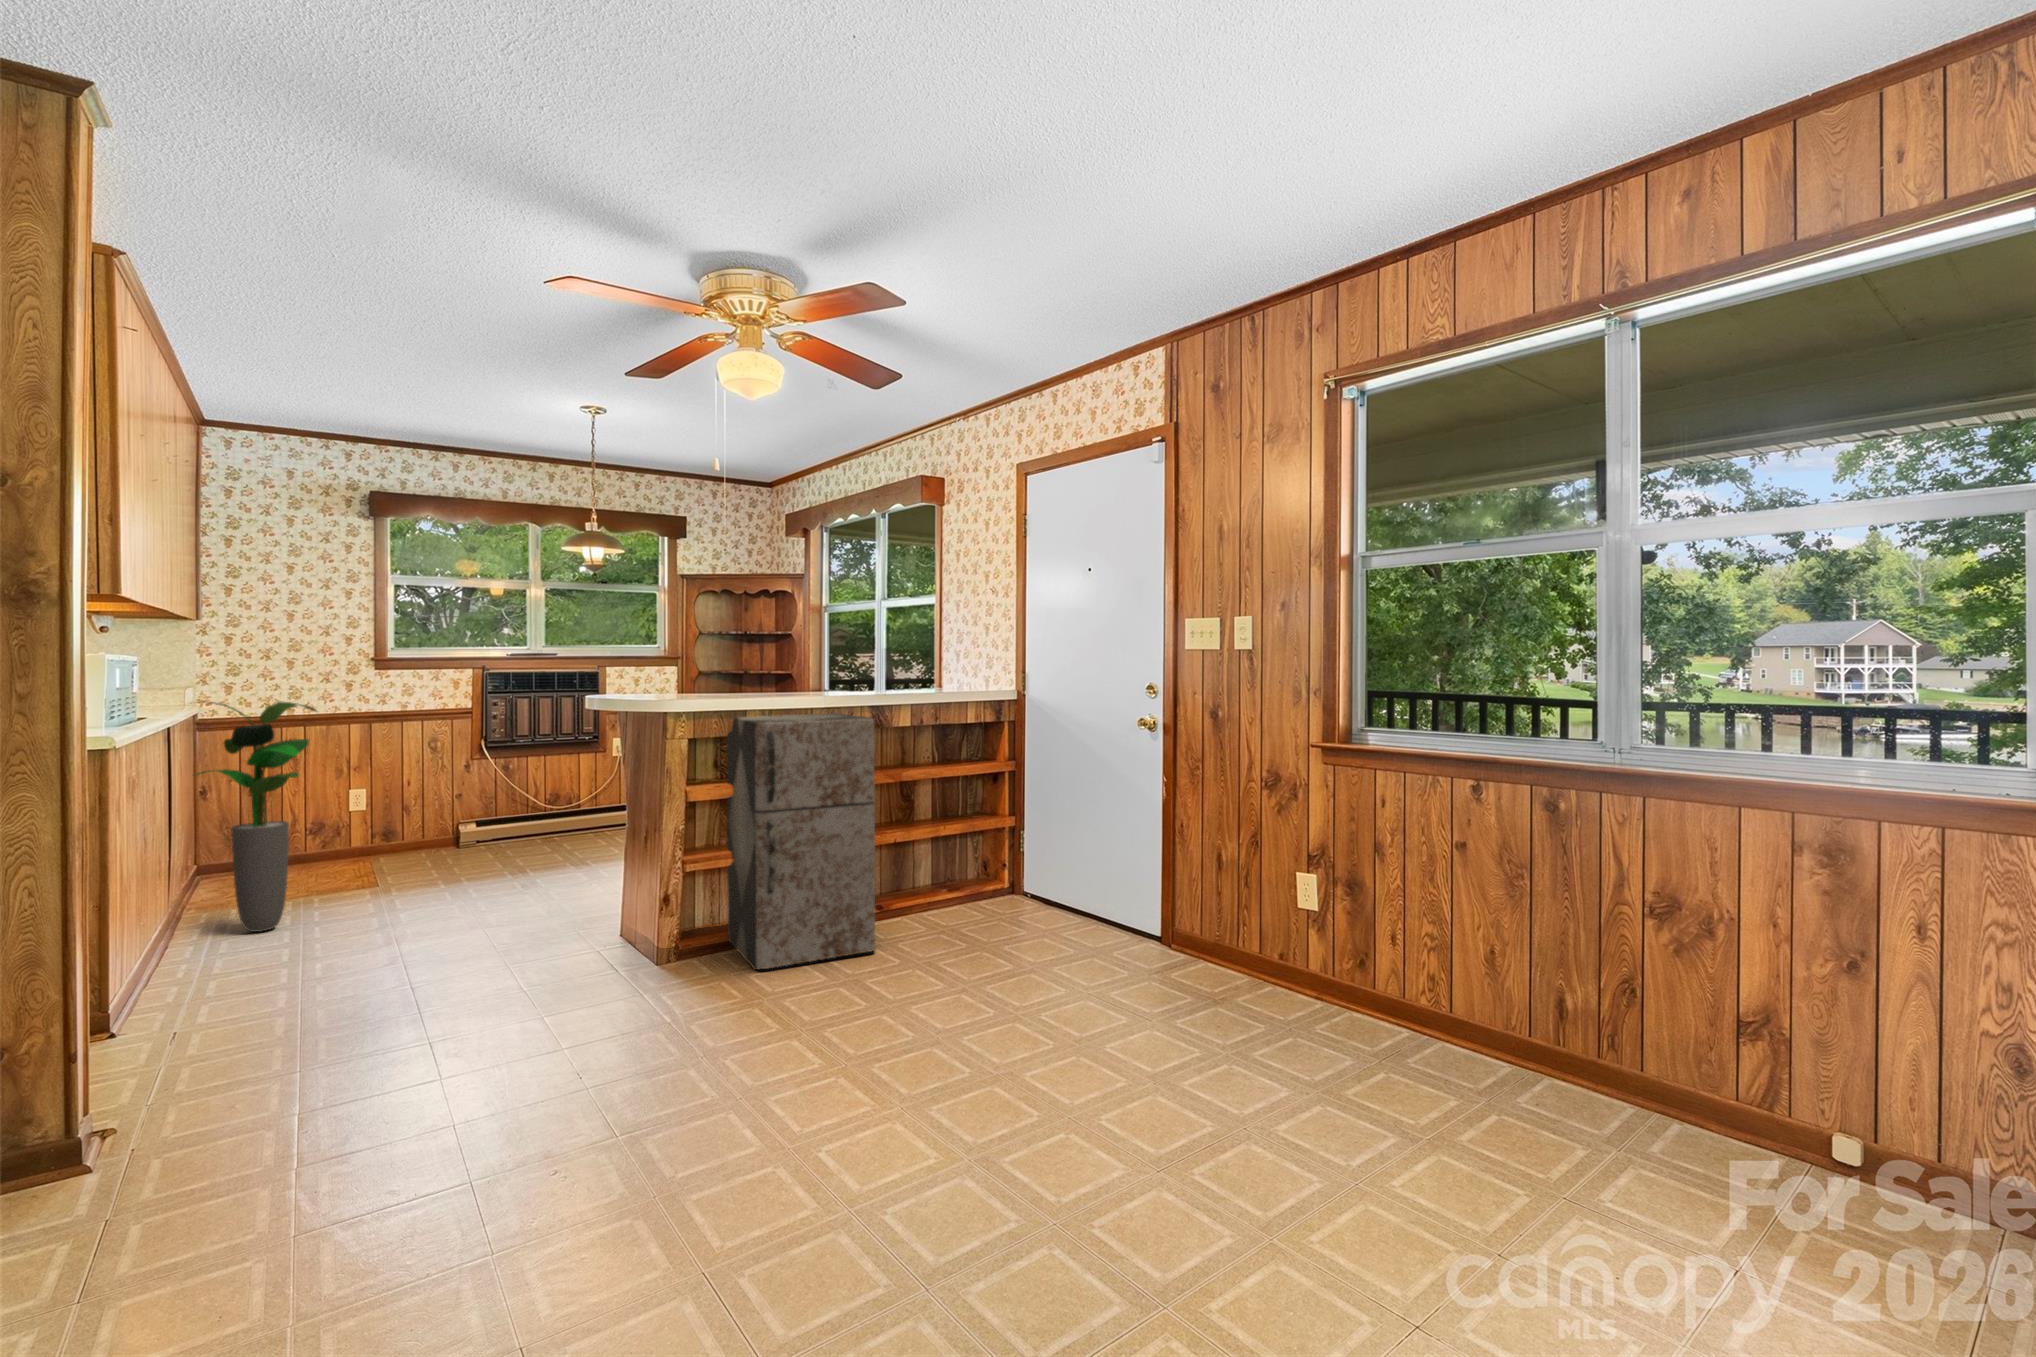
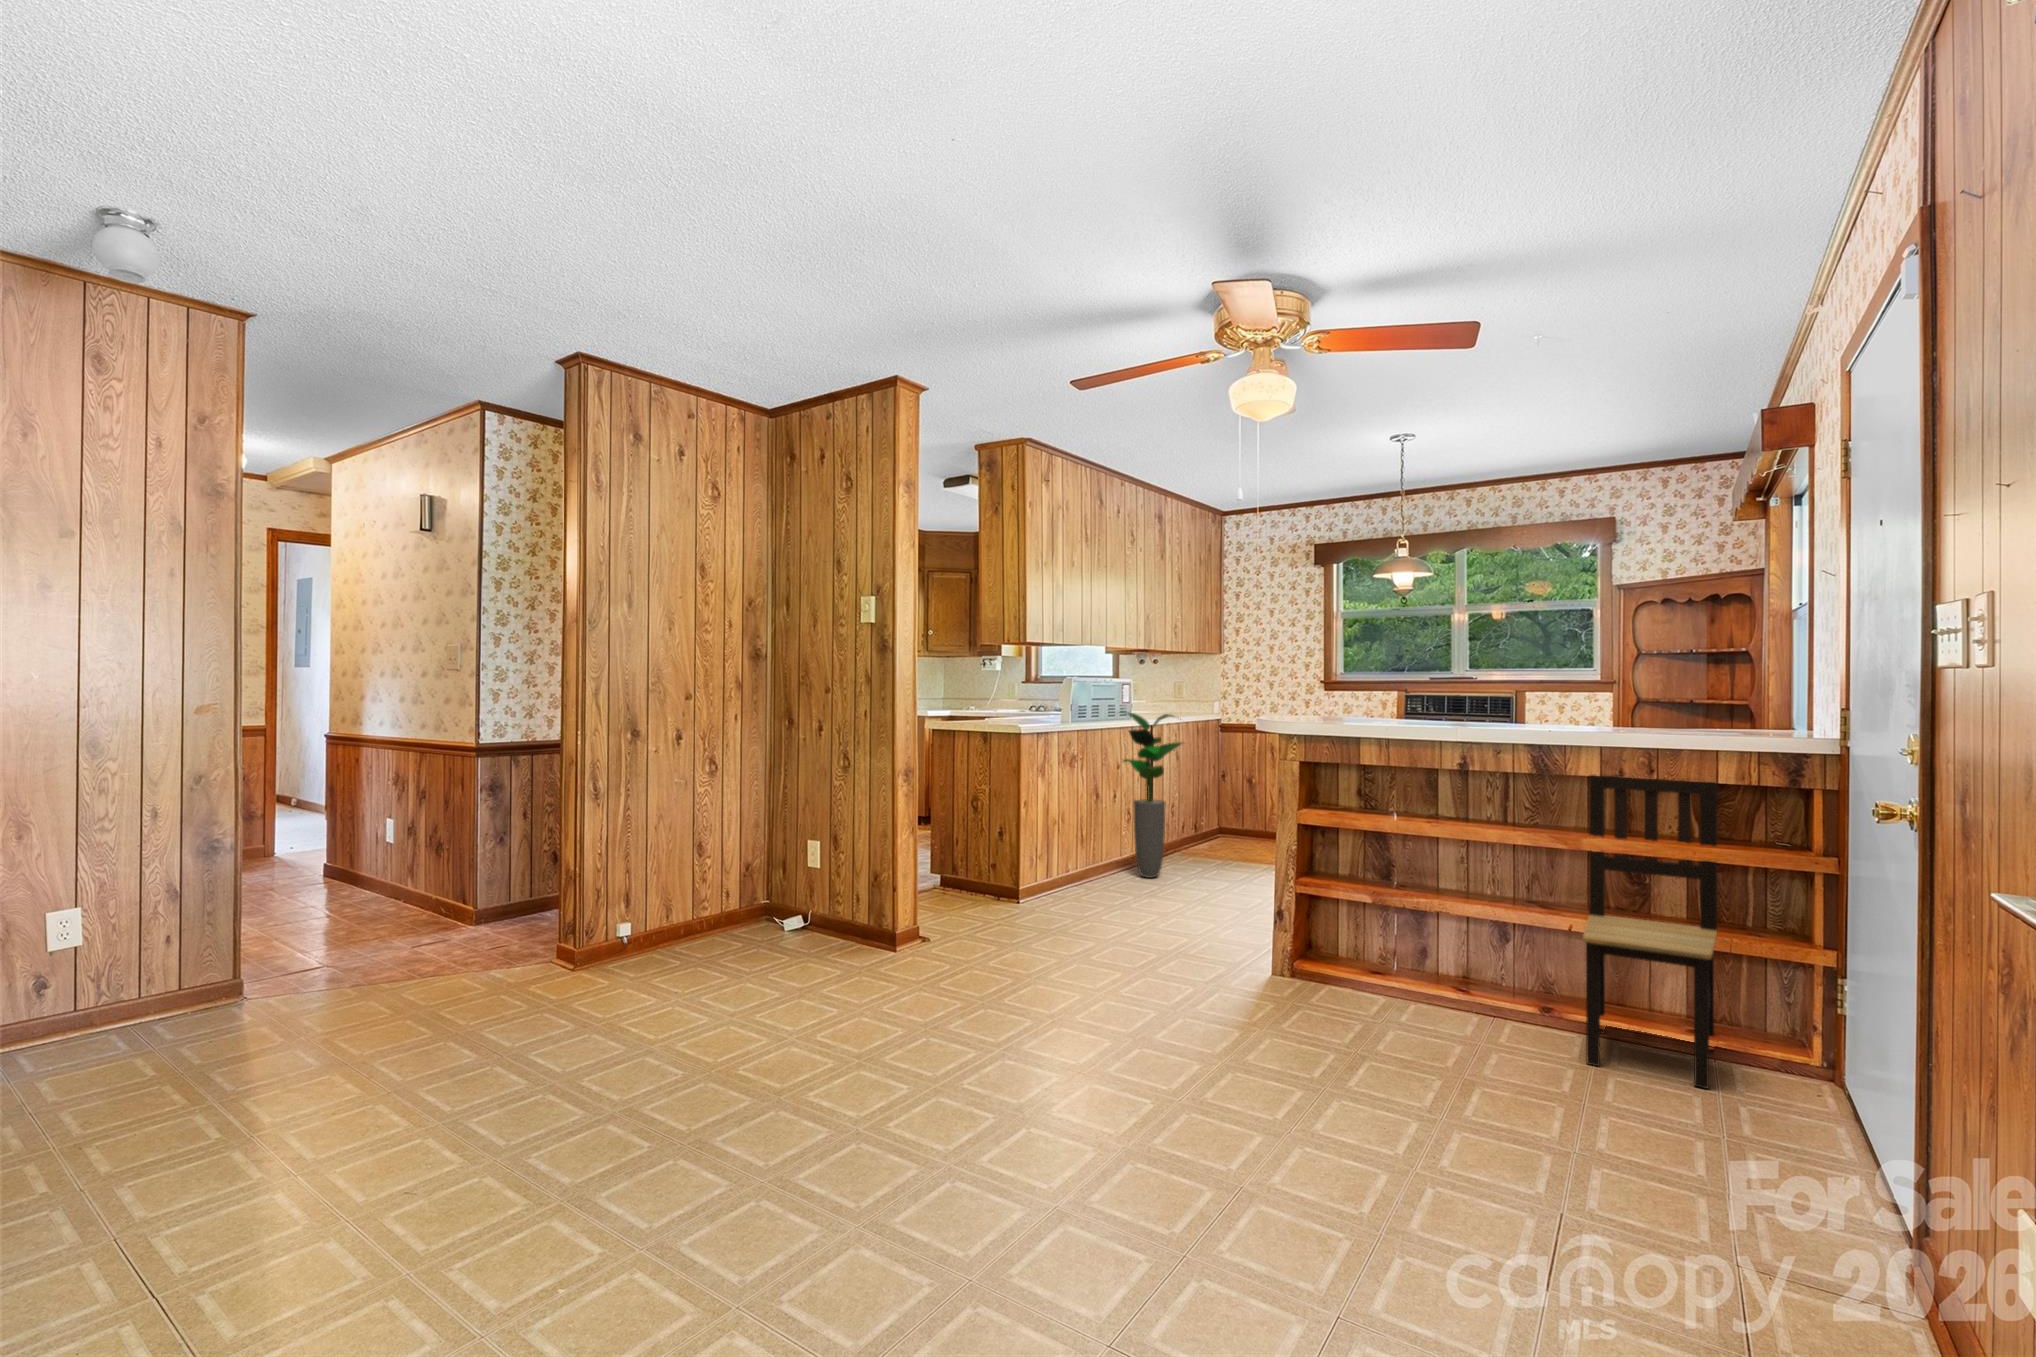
storage cabinet: present [727,713,875,970] -> none [1316,743,1495,1045]
dining chair: none [895,719,1002,933] -> present [1583,775,1717,1089]

